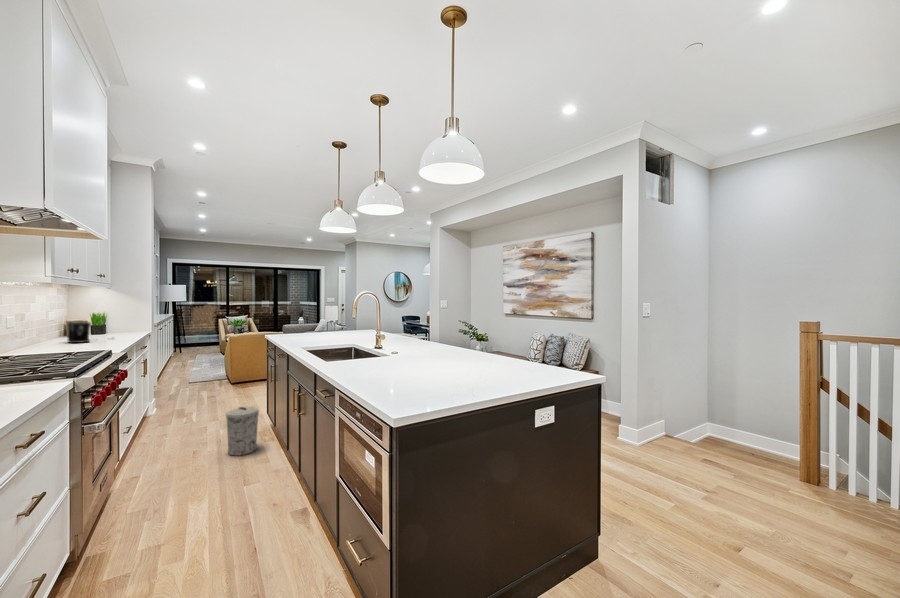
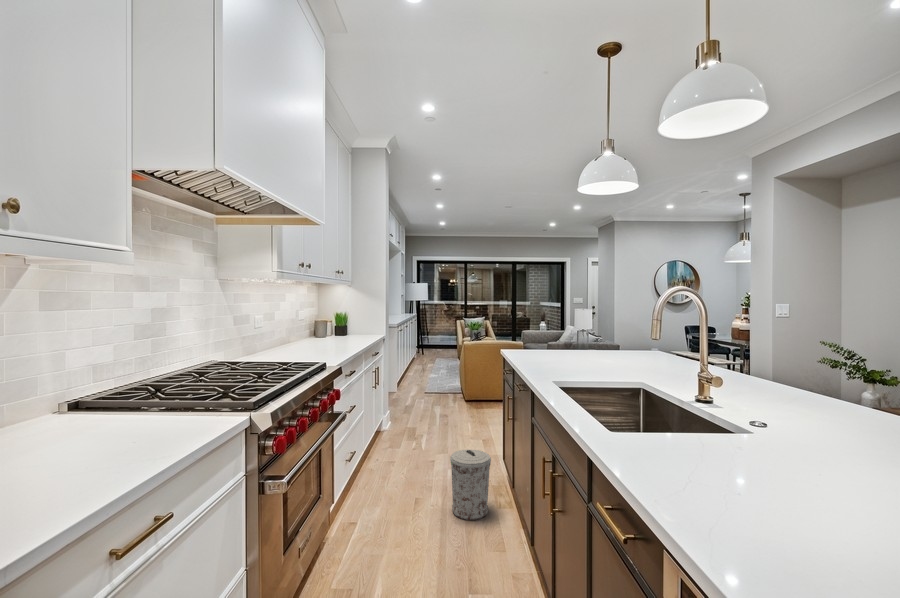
coffee maker: present [68,321,91,343] -> none [304,323,345,348]

